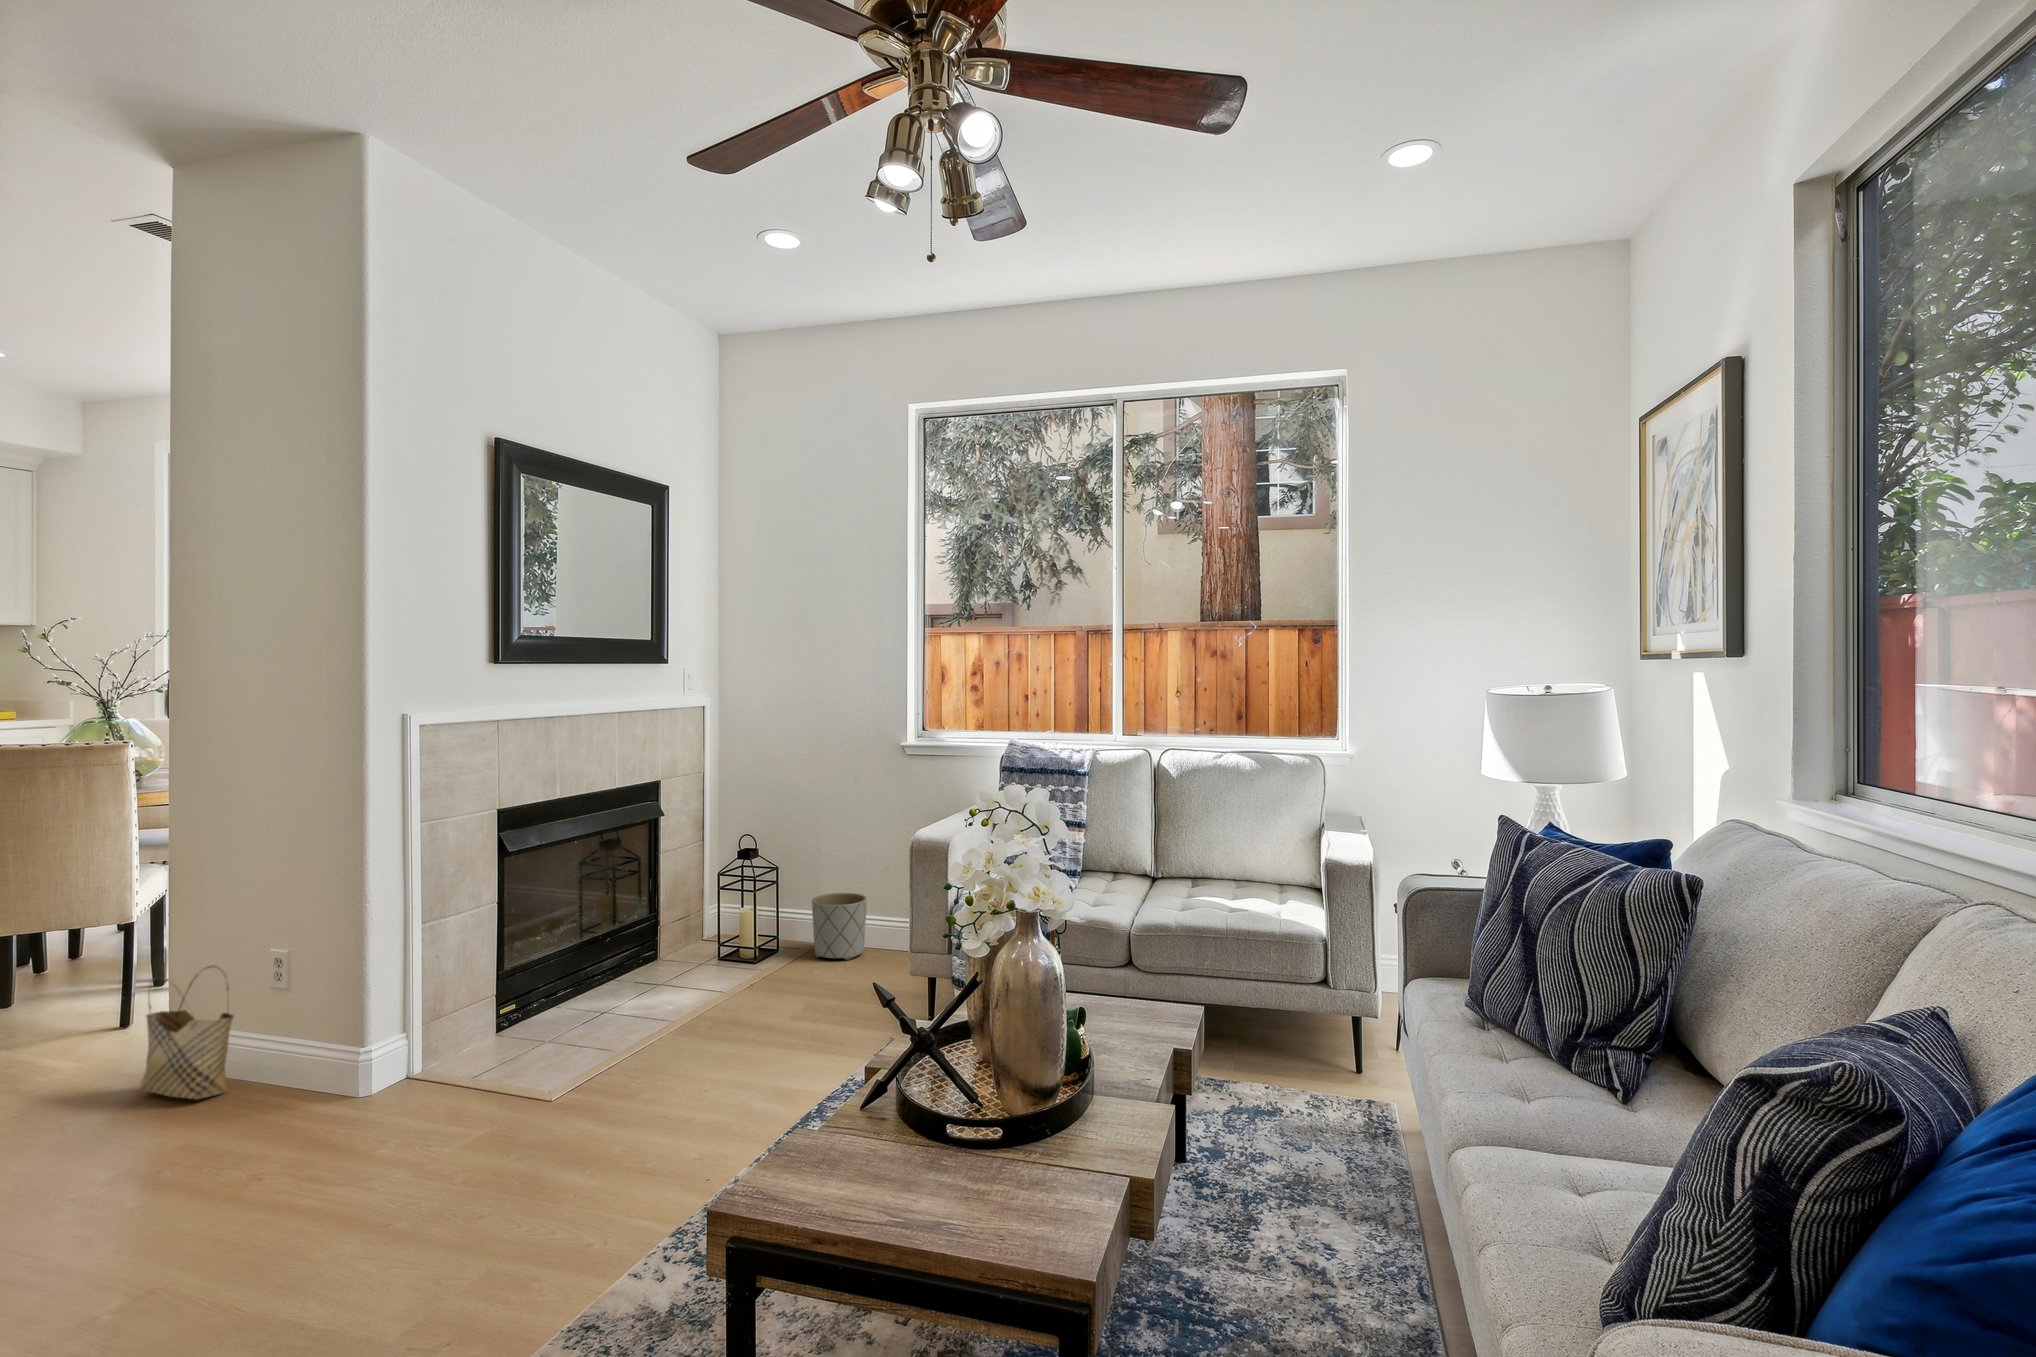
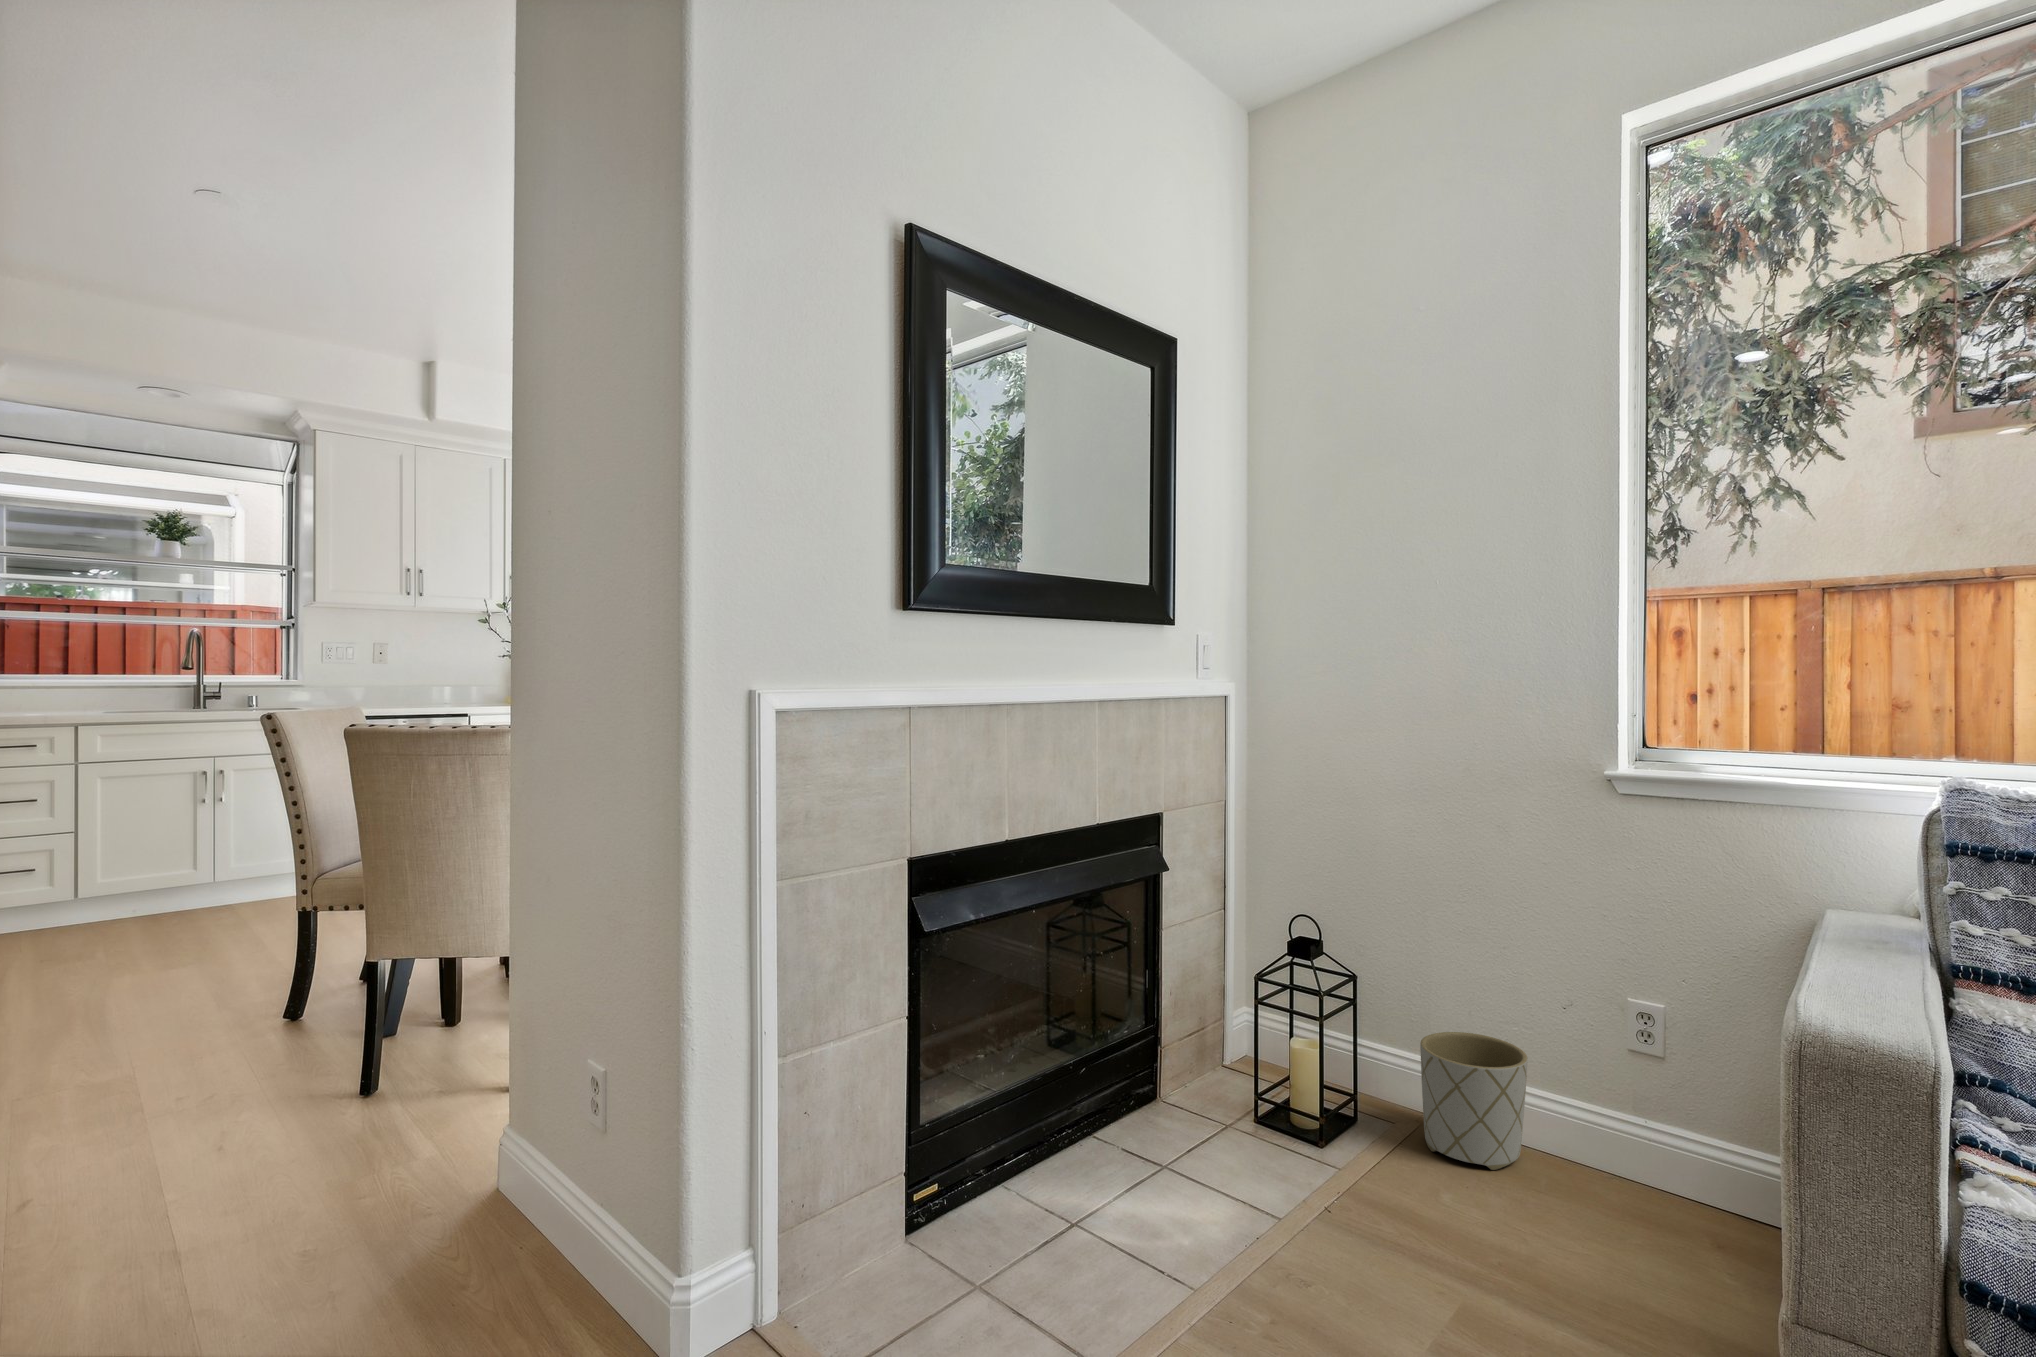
woven basket: present [140,965,234,1099] -> none [422,1074,528,1300]

